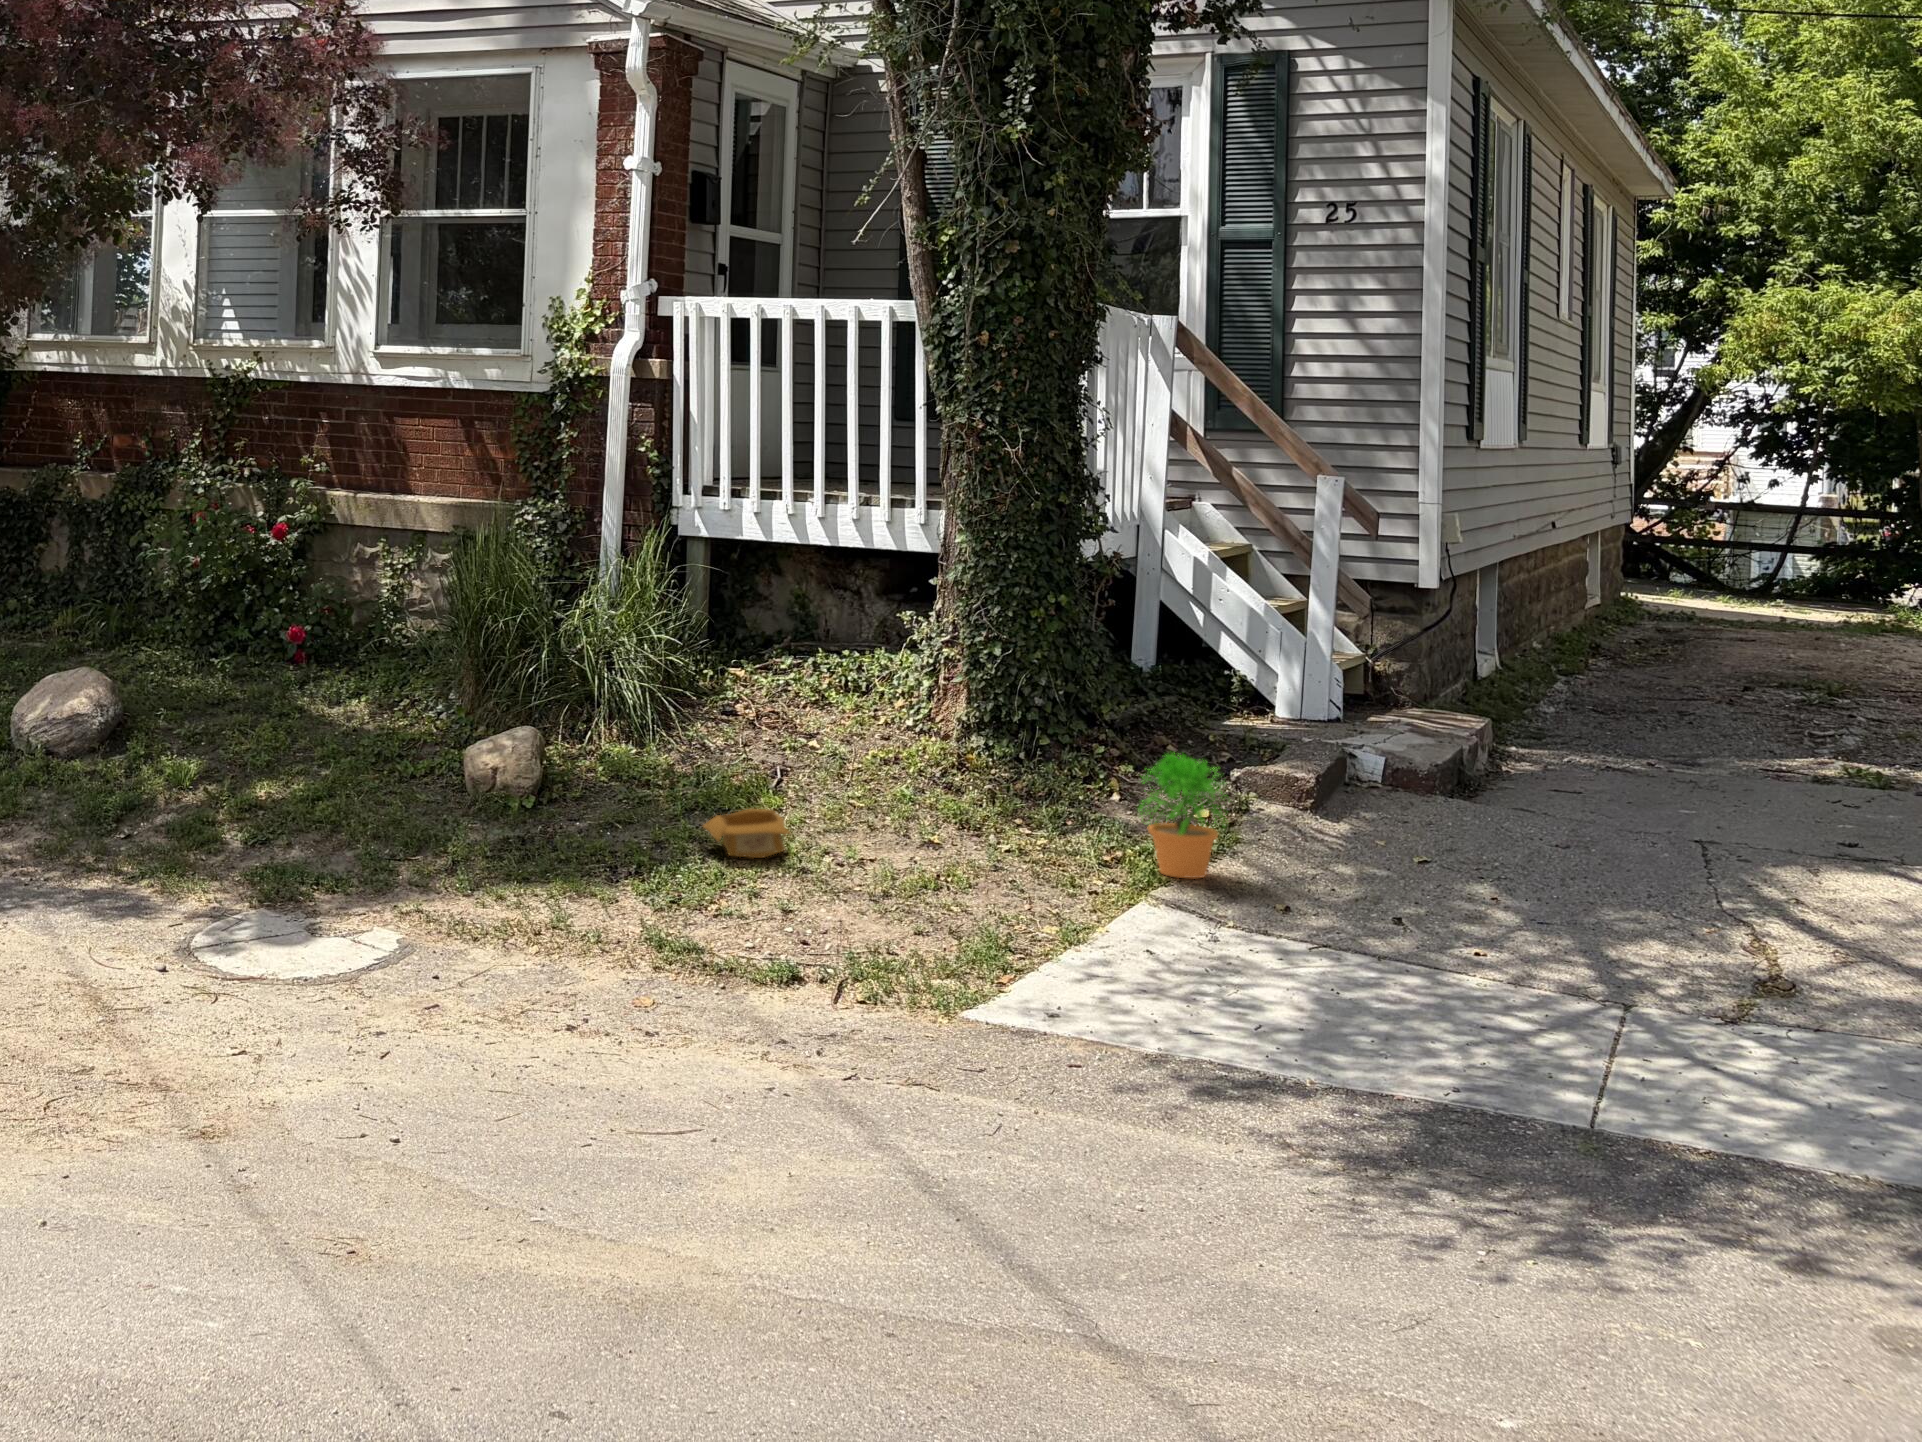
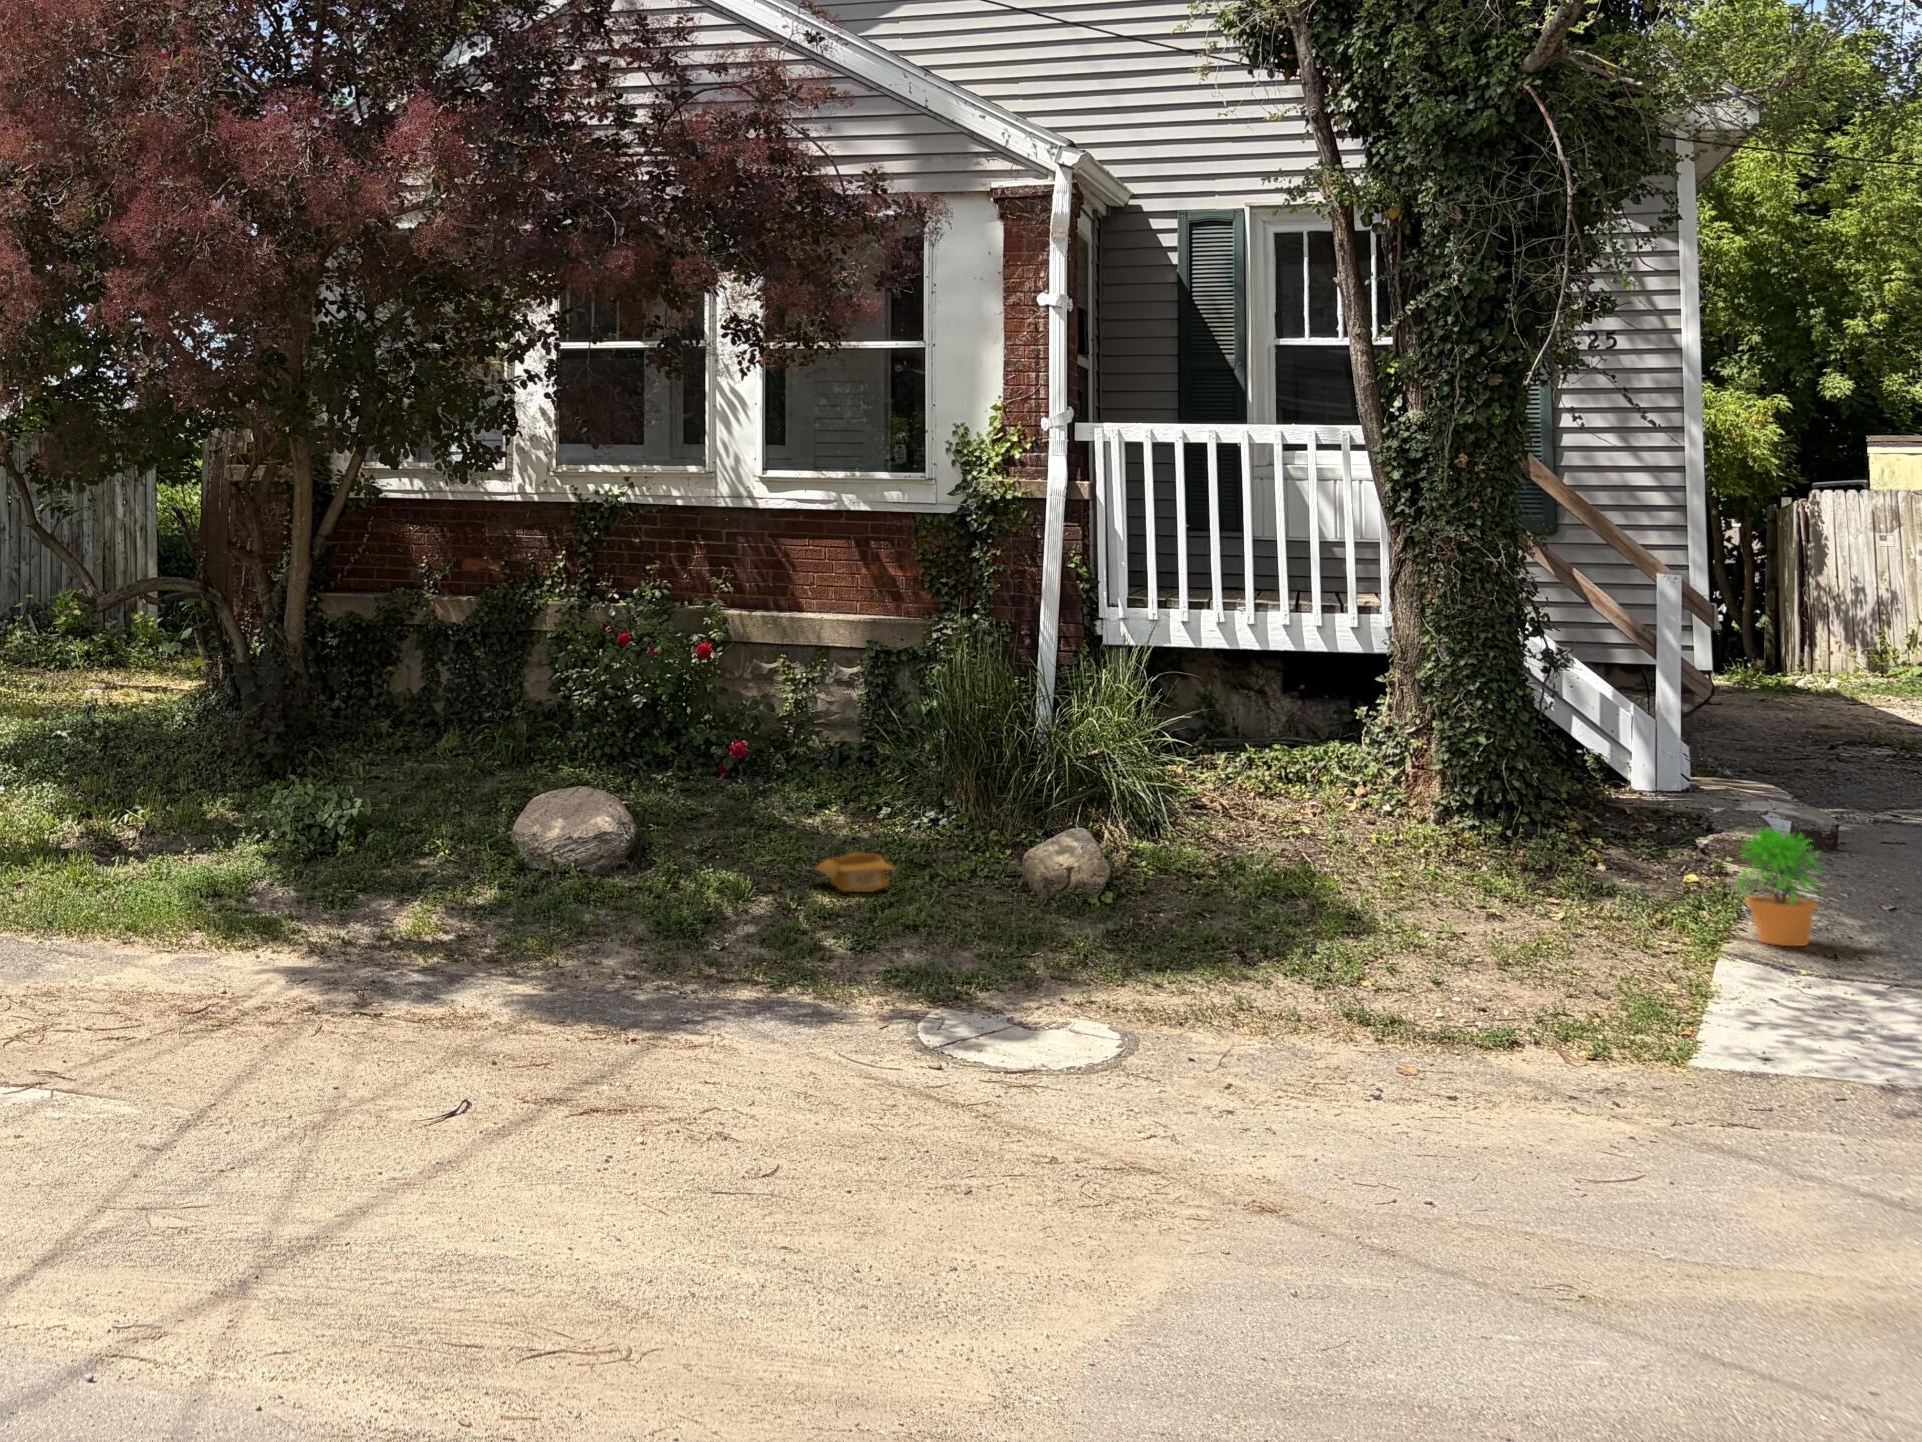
cardboard box: present [703,809,790,858] -> present [816,853,896,892]

